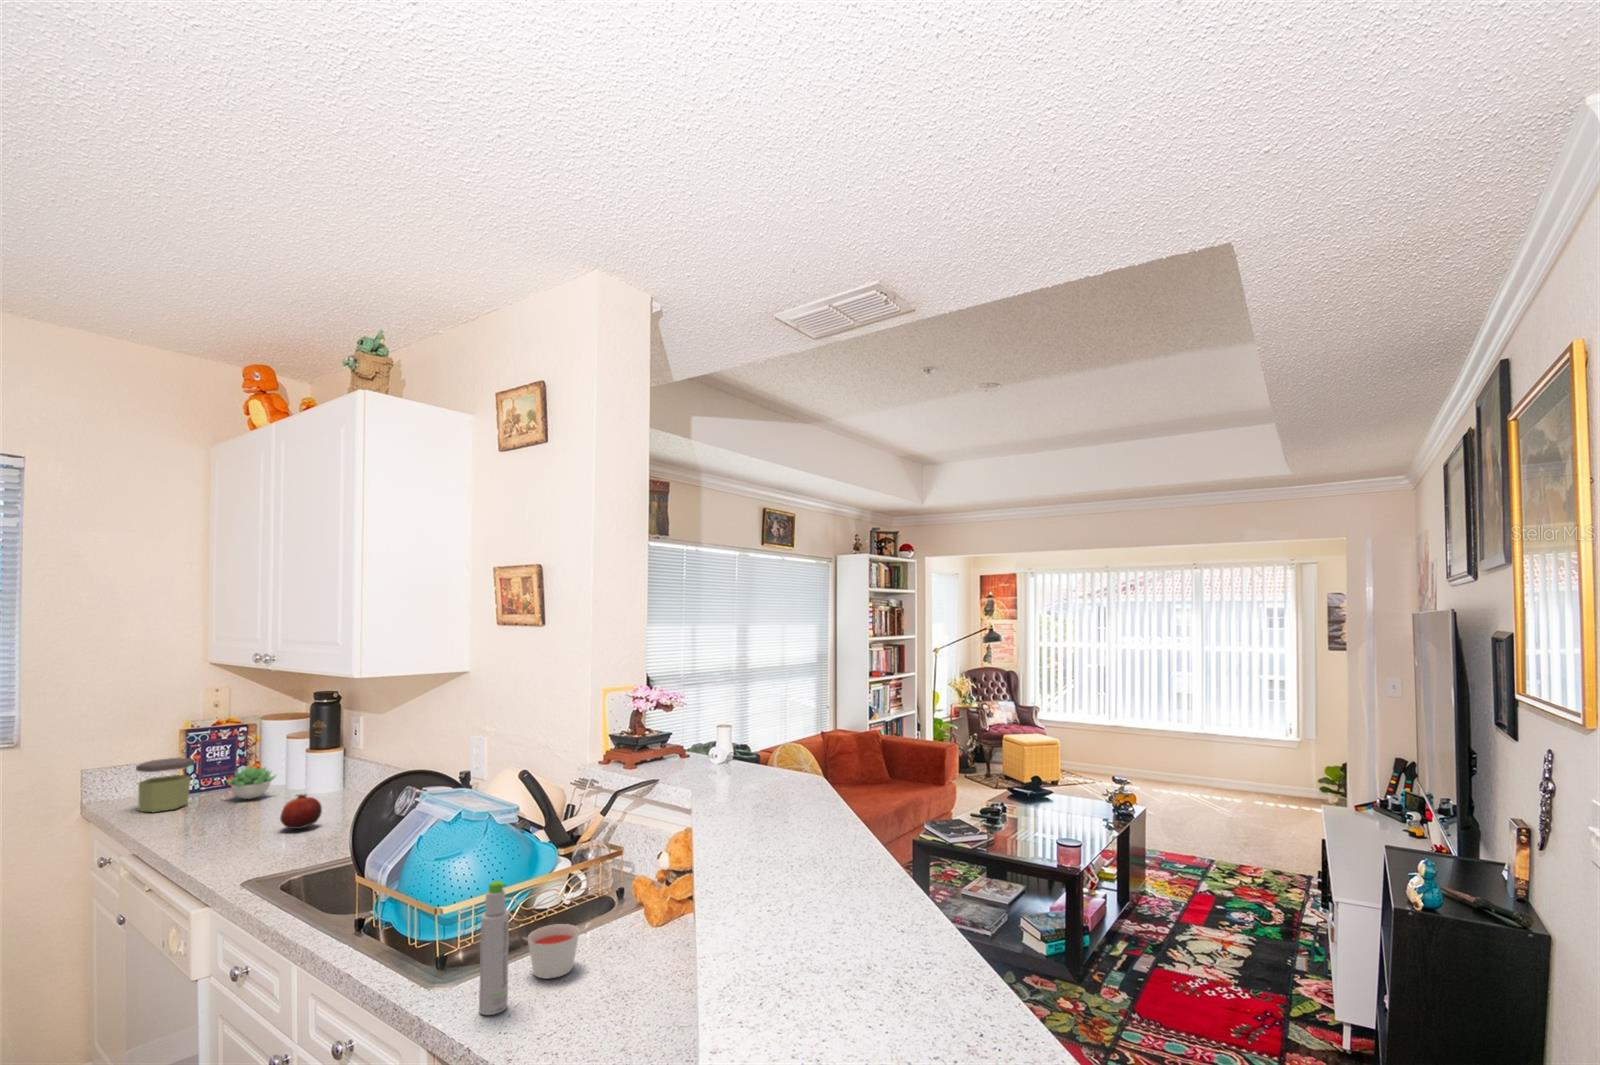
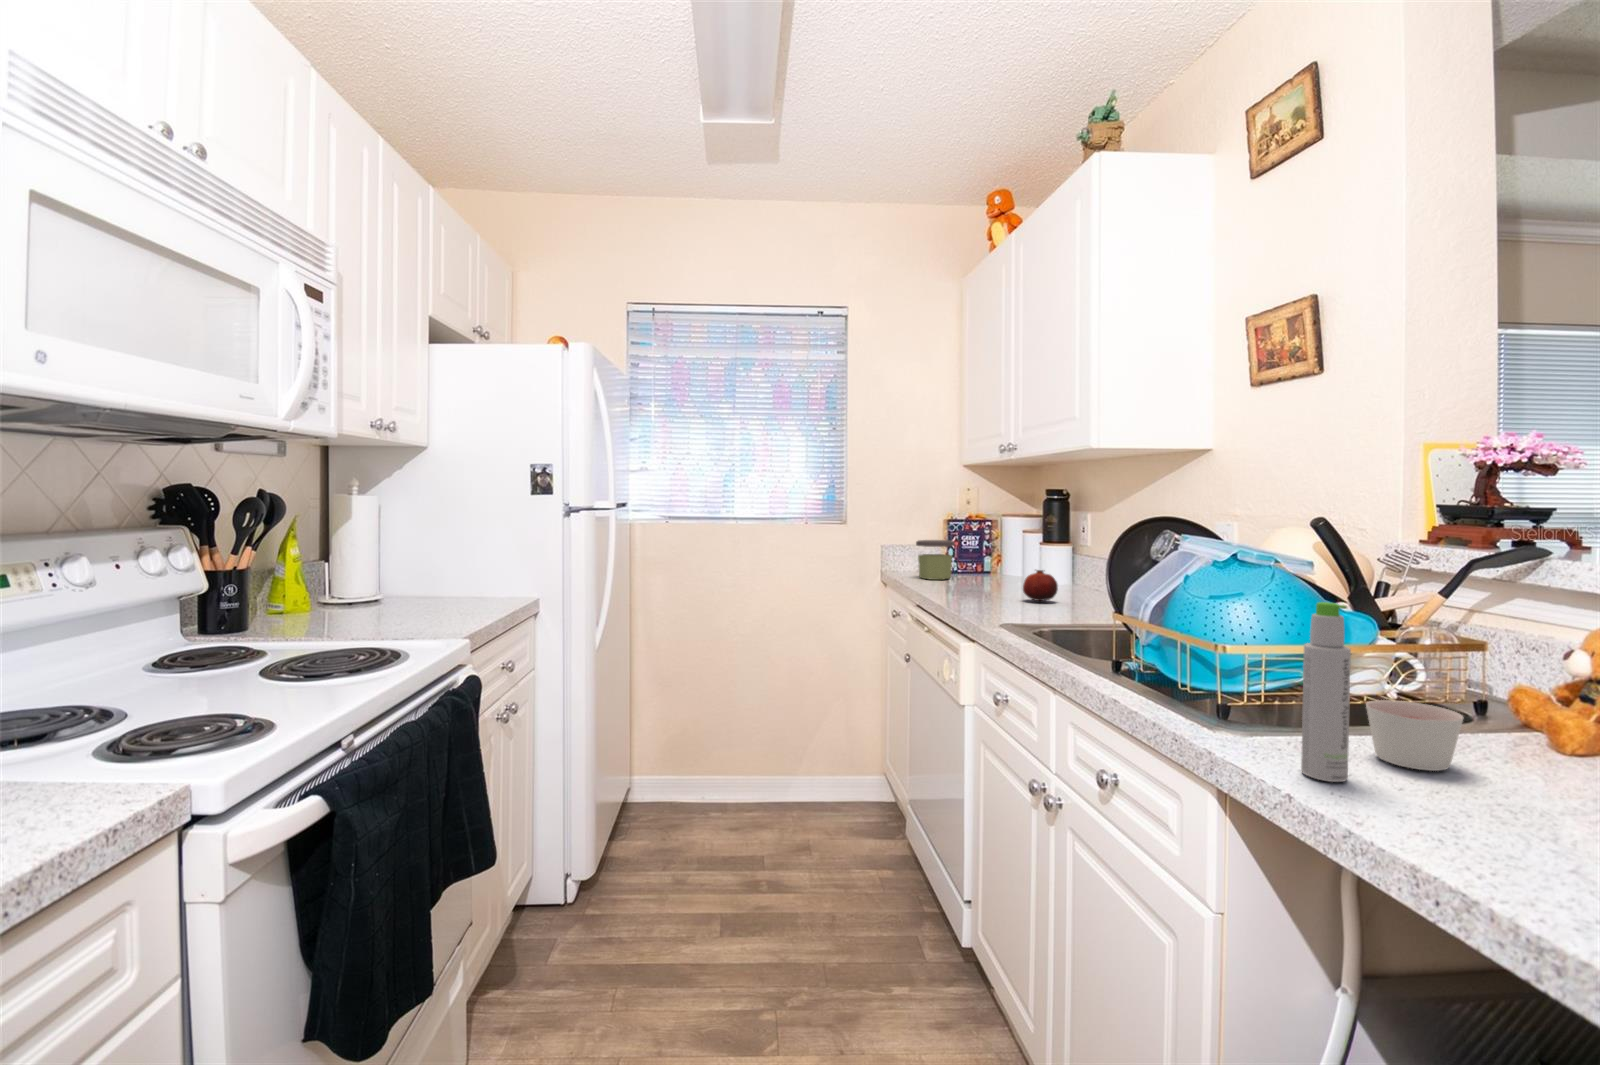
succulent plant: present [226,767,275,799] -> none [976,554,1016,581]

